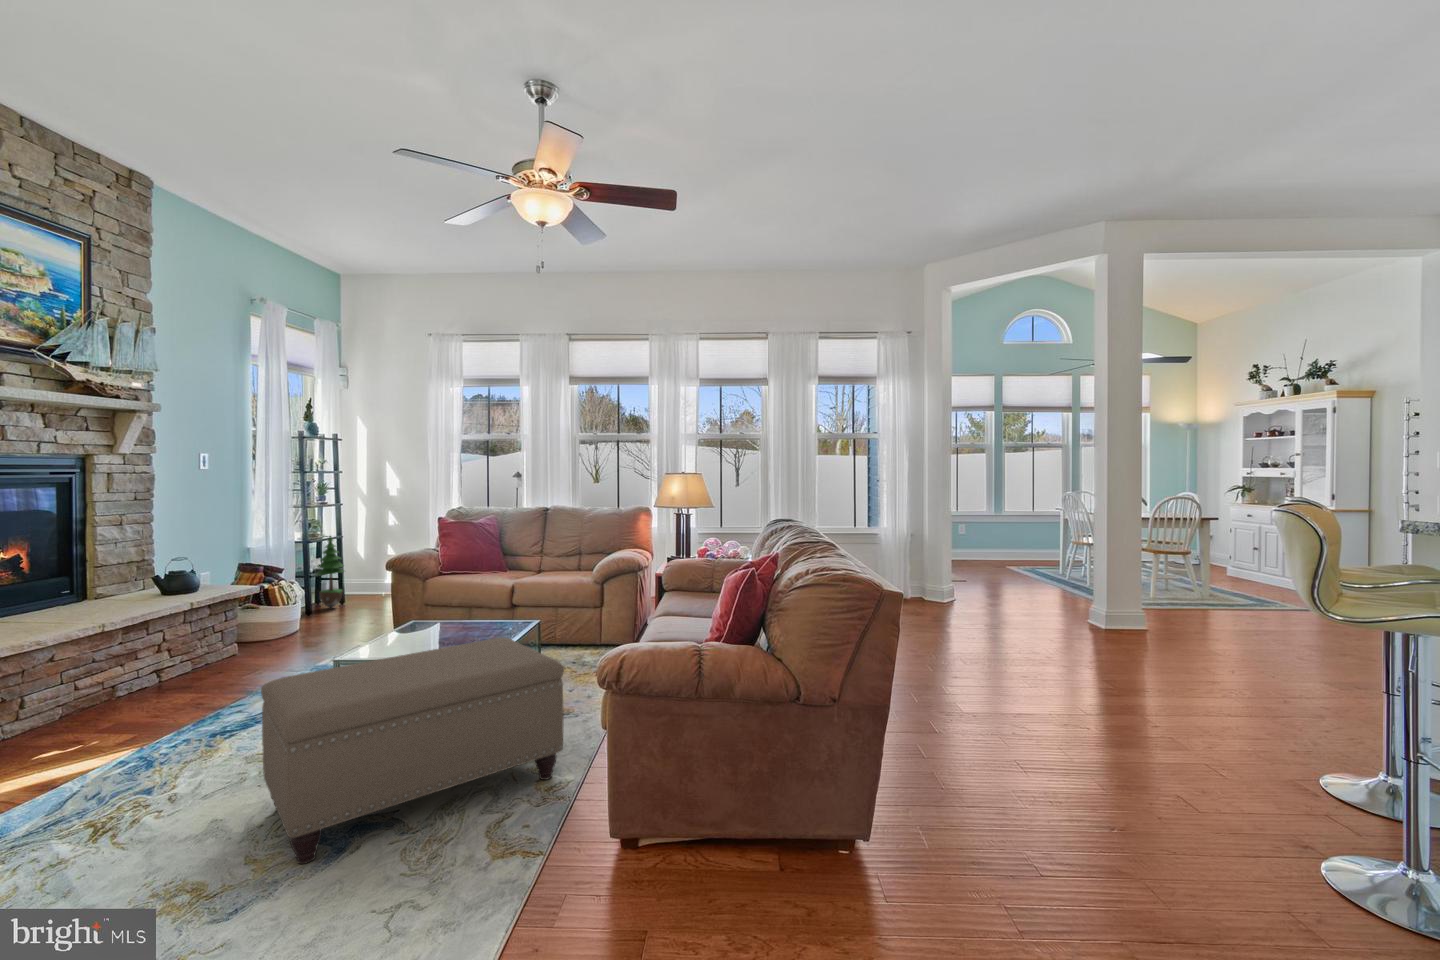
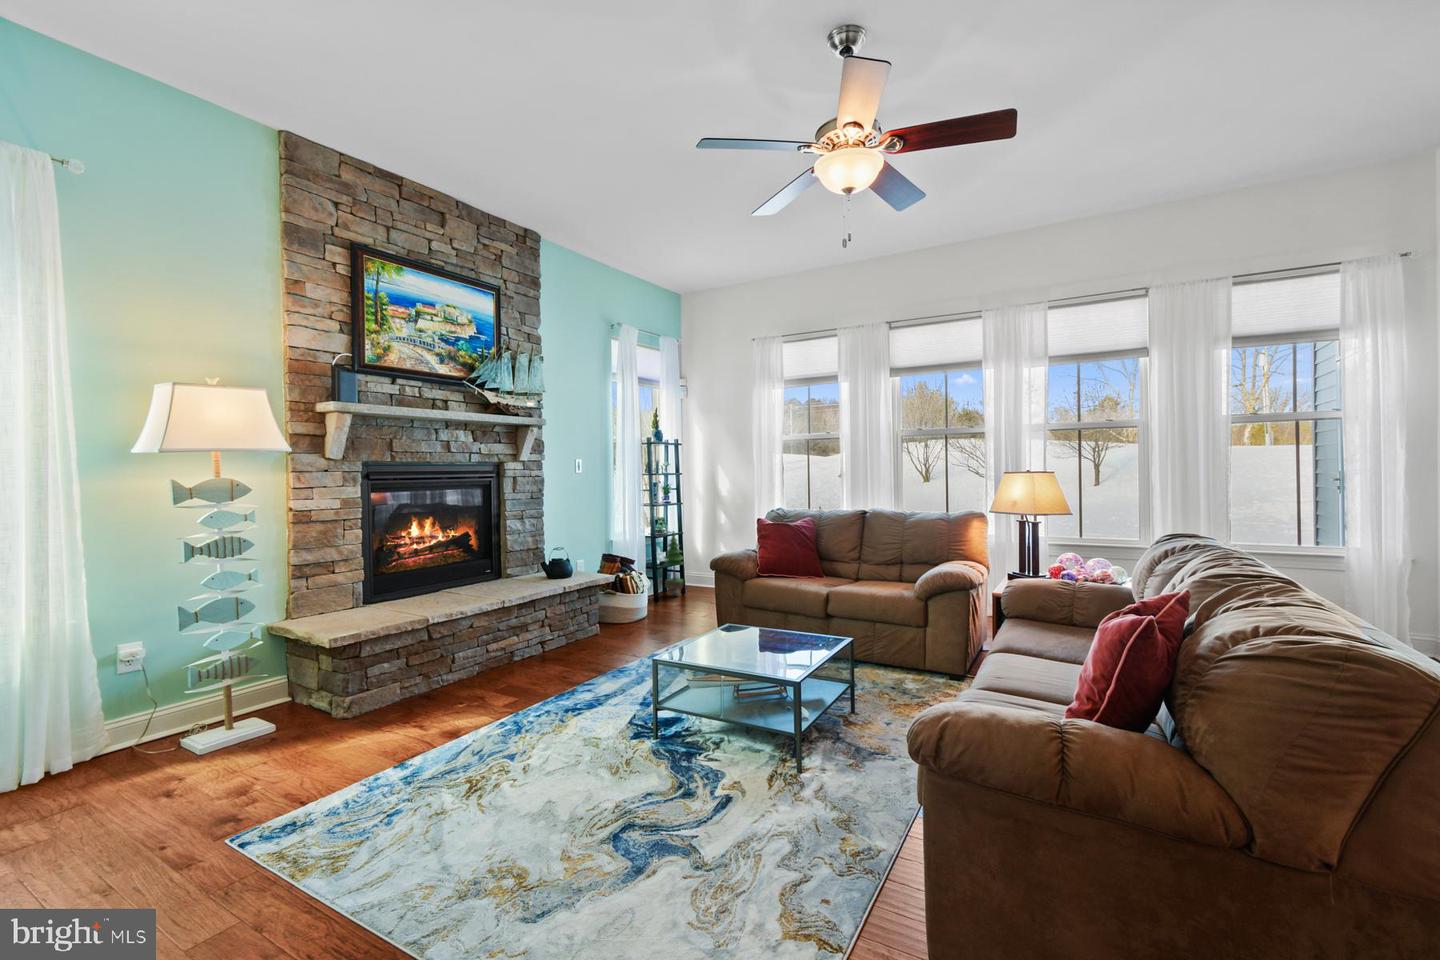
ottoman: present [261,638,564,864] -> none [582,657,875,880]

